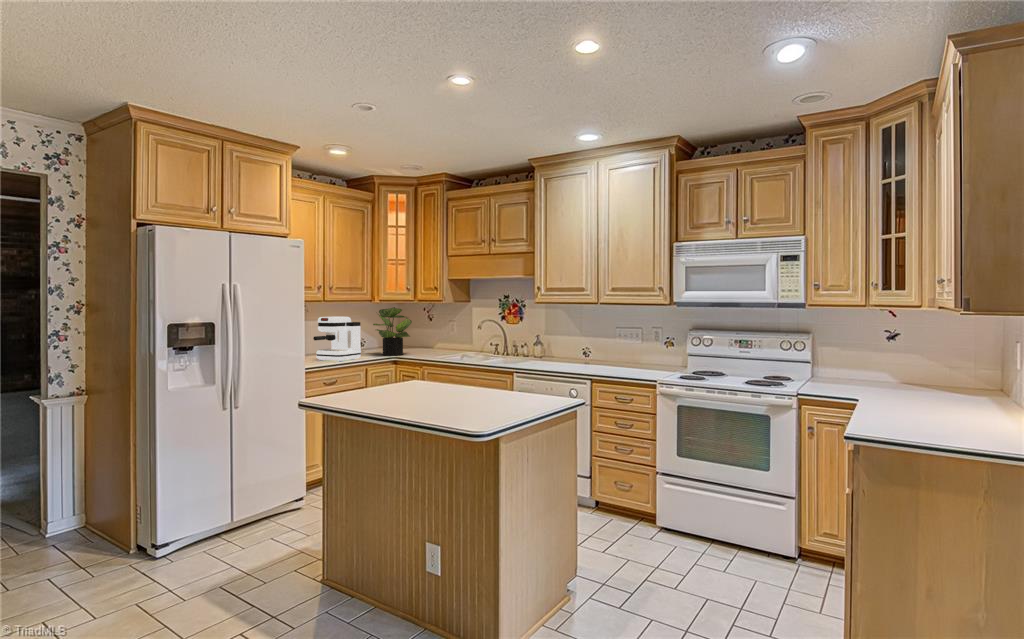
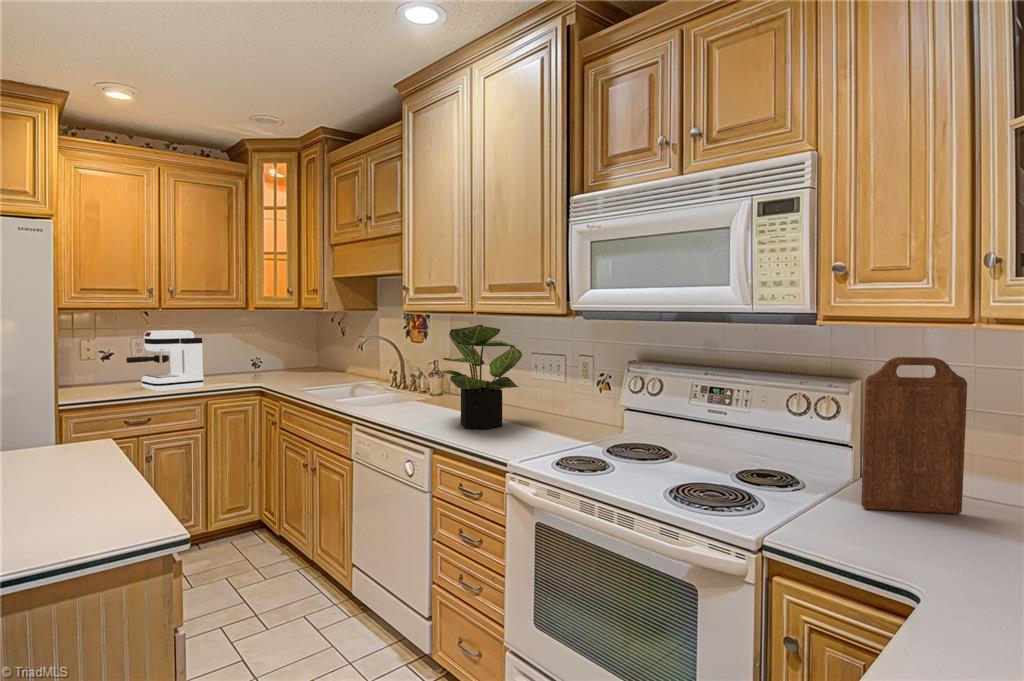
potted plant: present [373,307,412,356] -> present [442,325,522,429]
cutting board: none [824,321,860,384] -> present [861,357,967,514]

